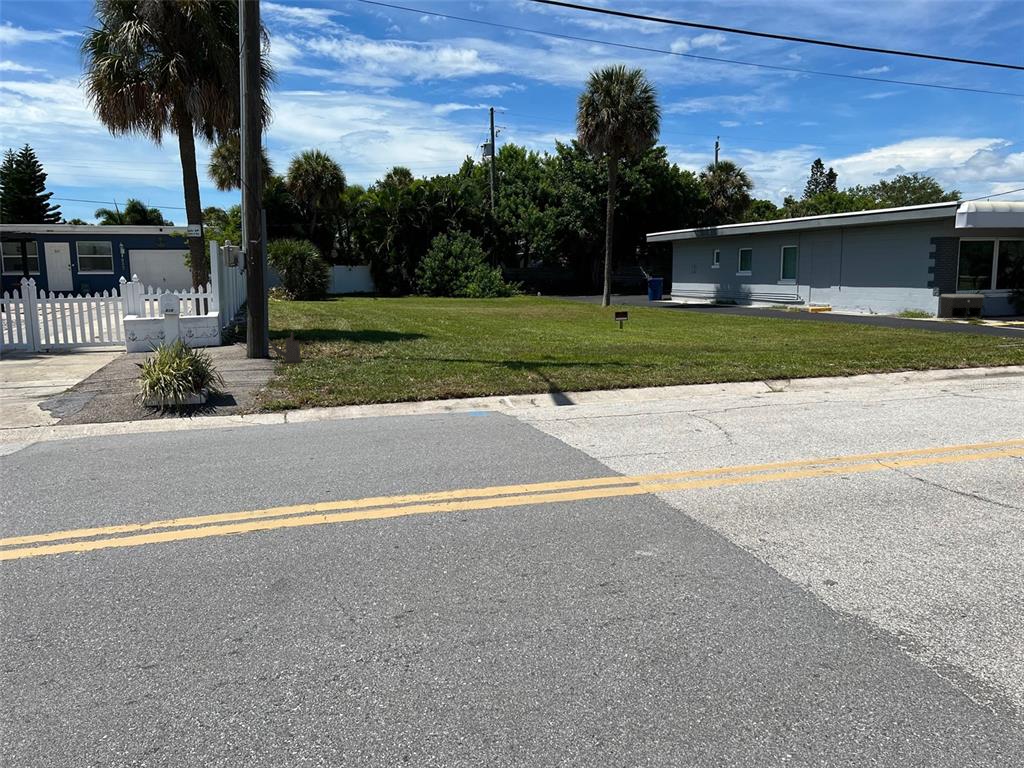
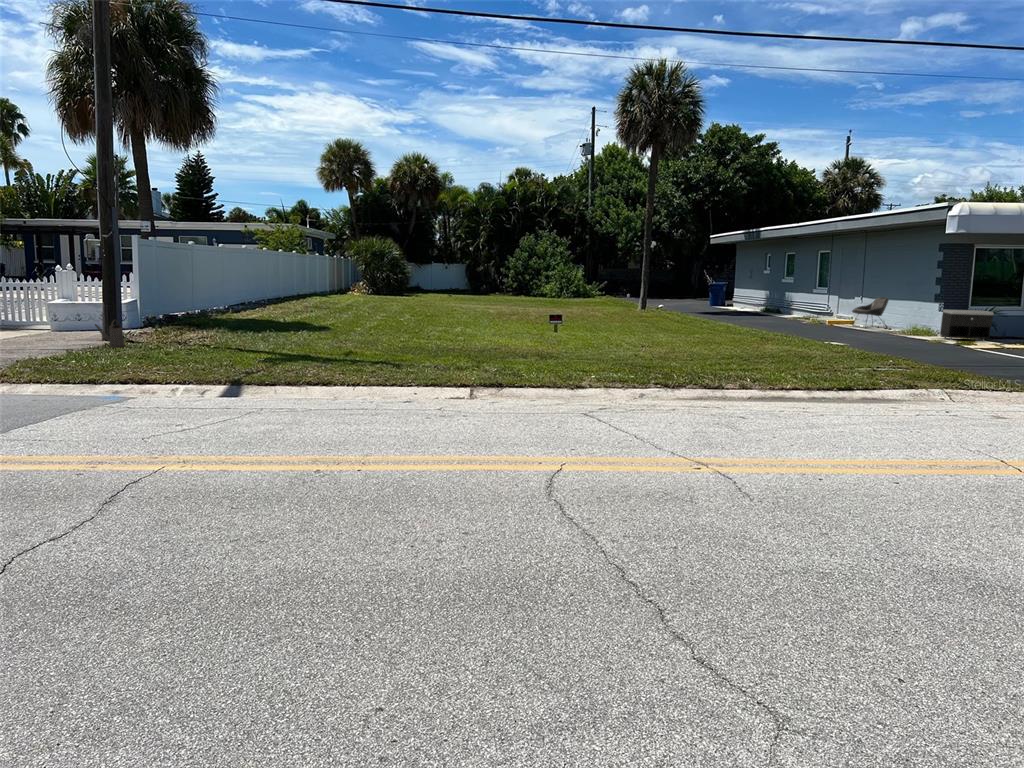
lounge chair: none [845,286,878,314] -> present [852,297,889,328]

